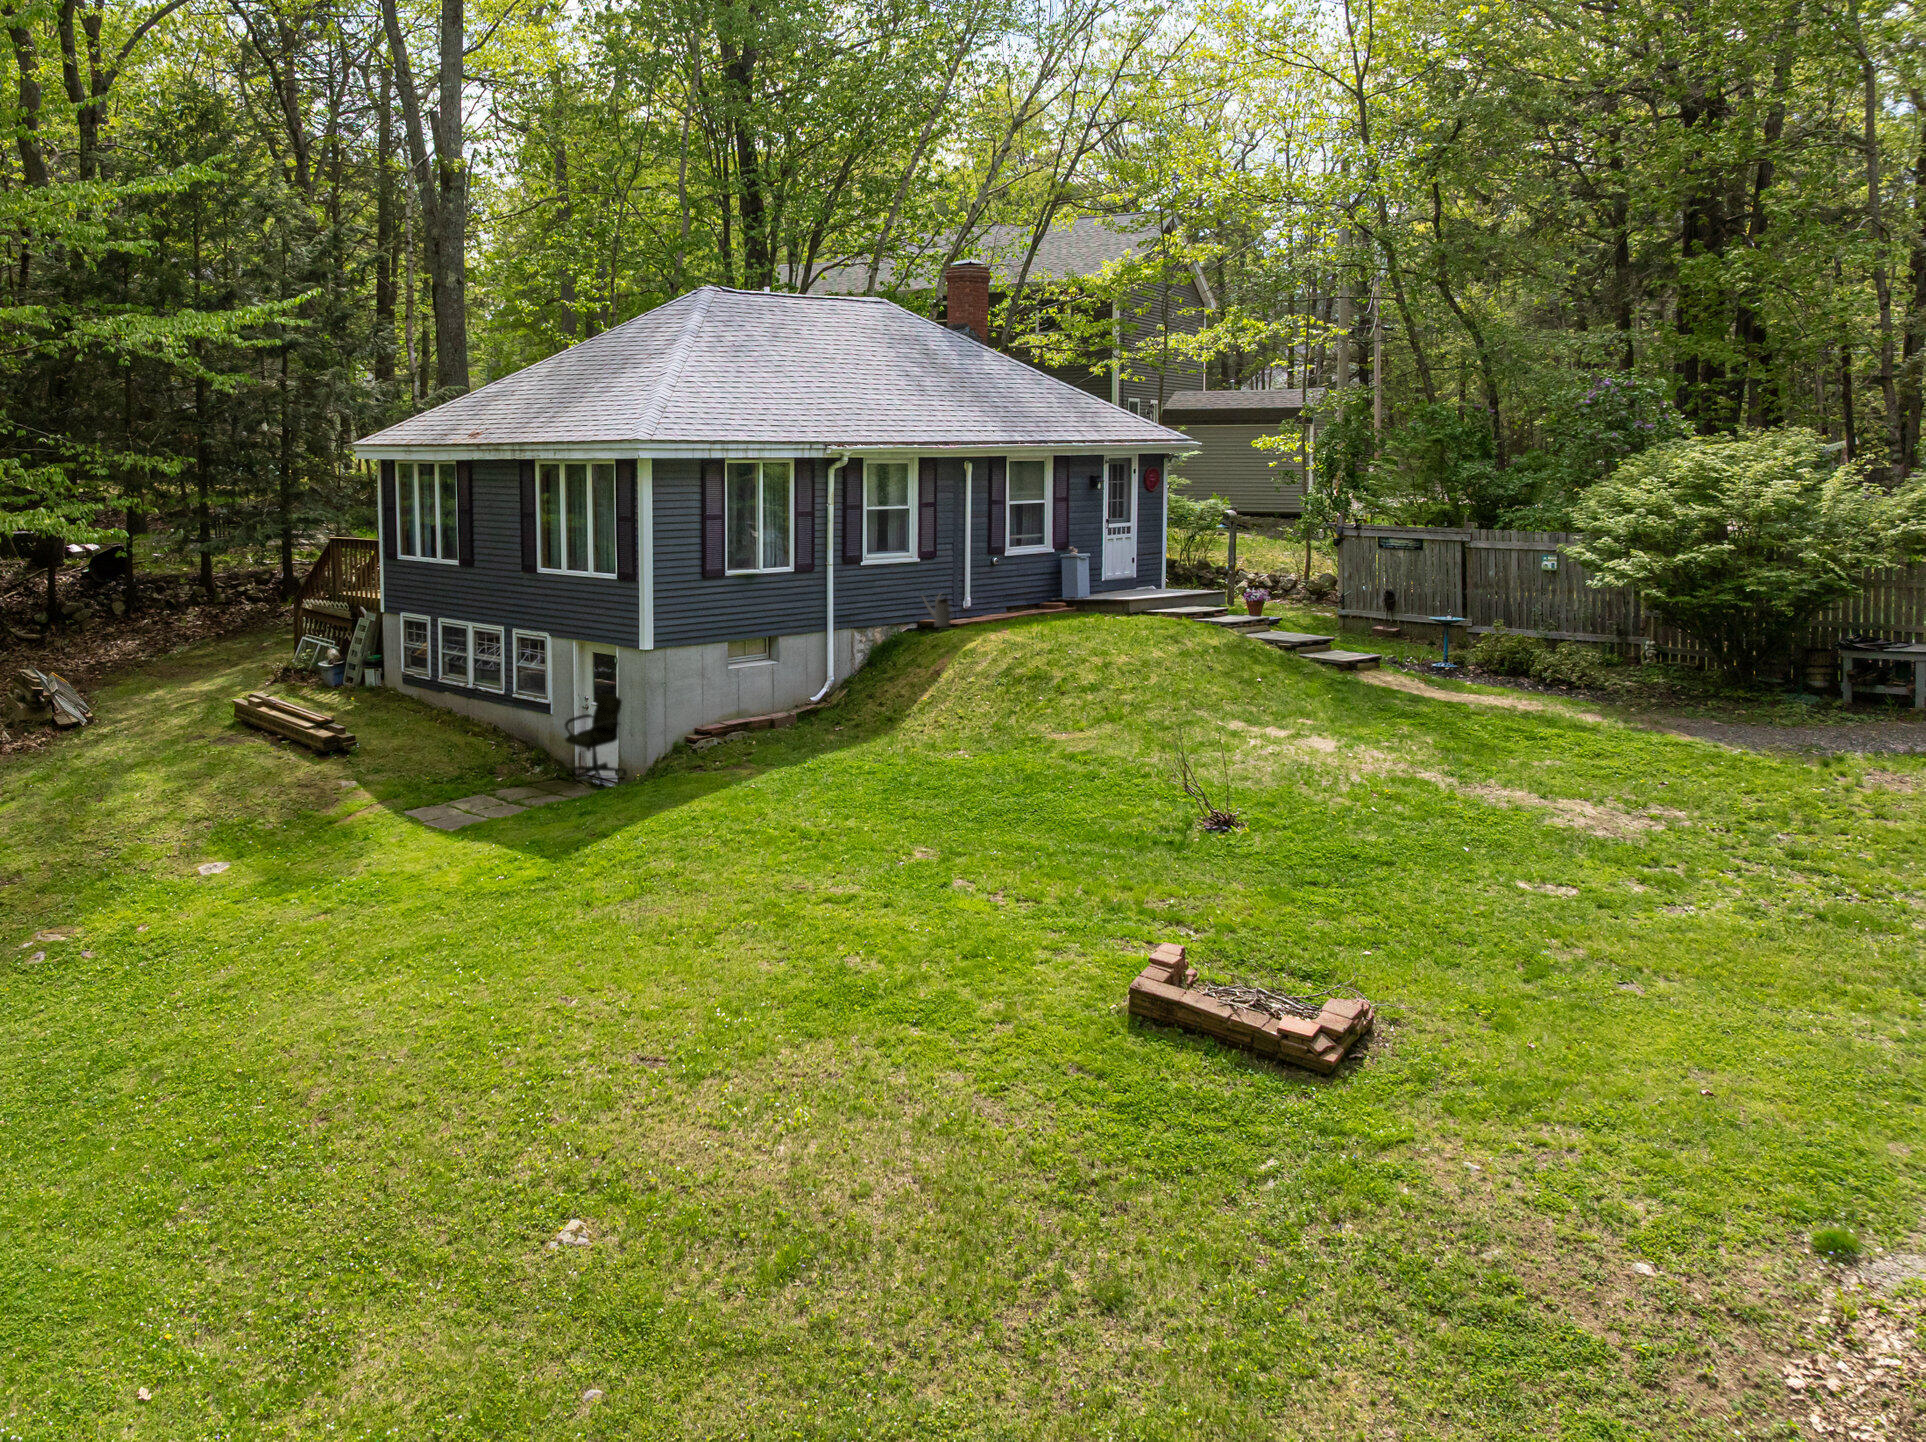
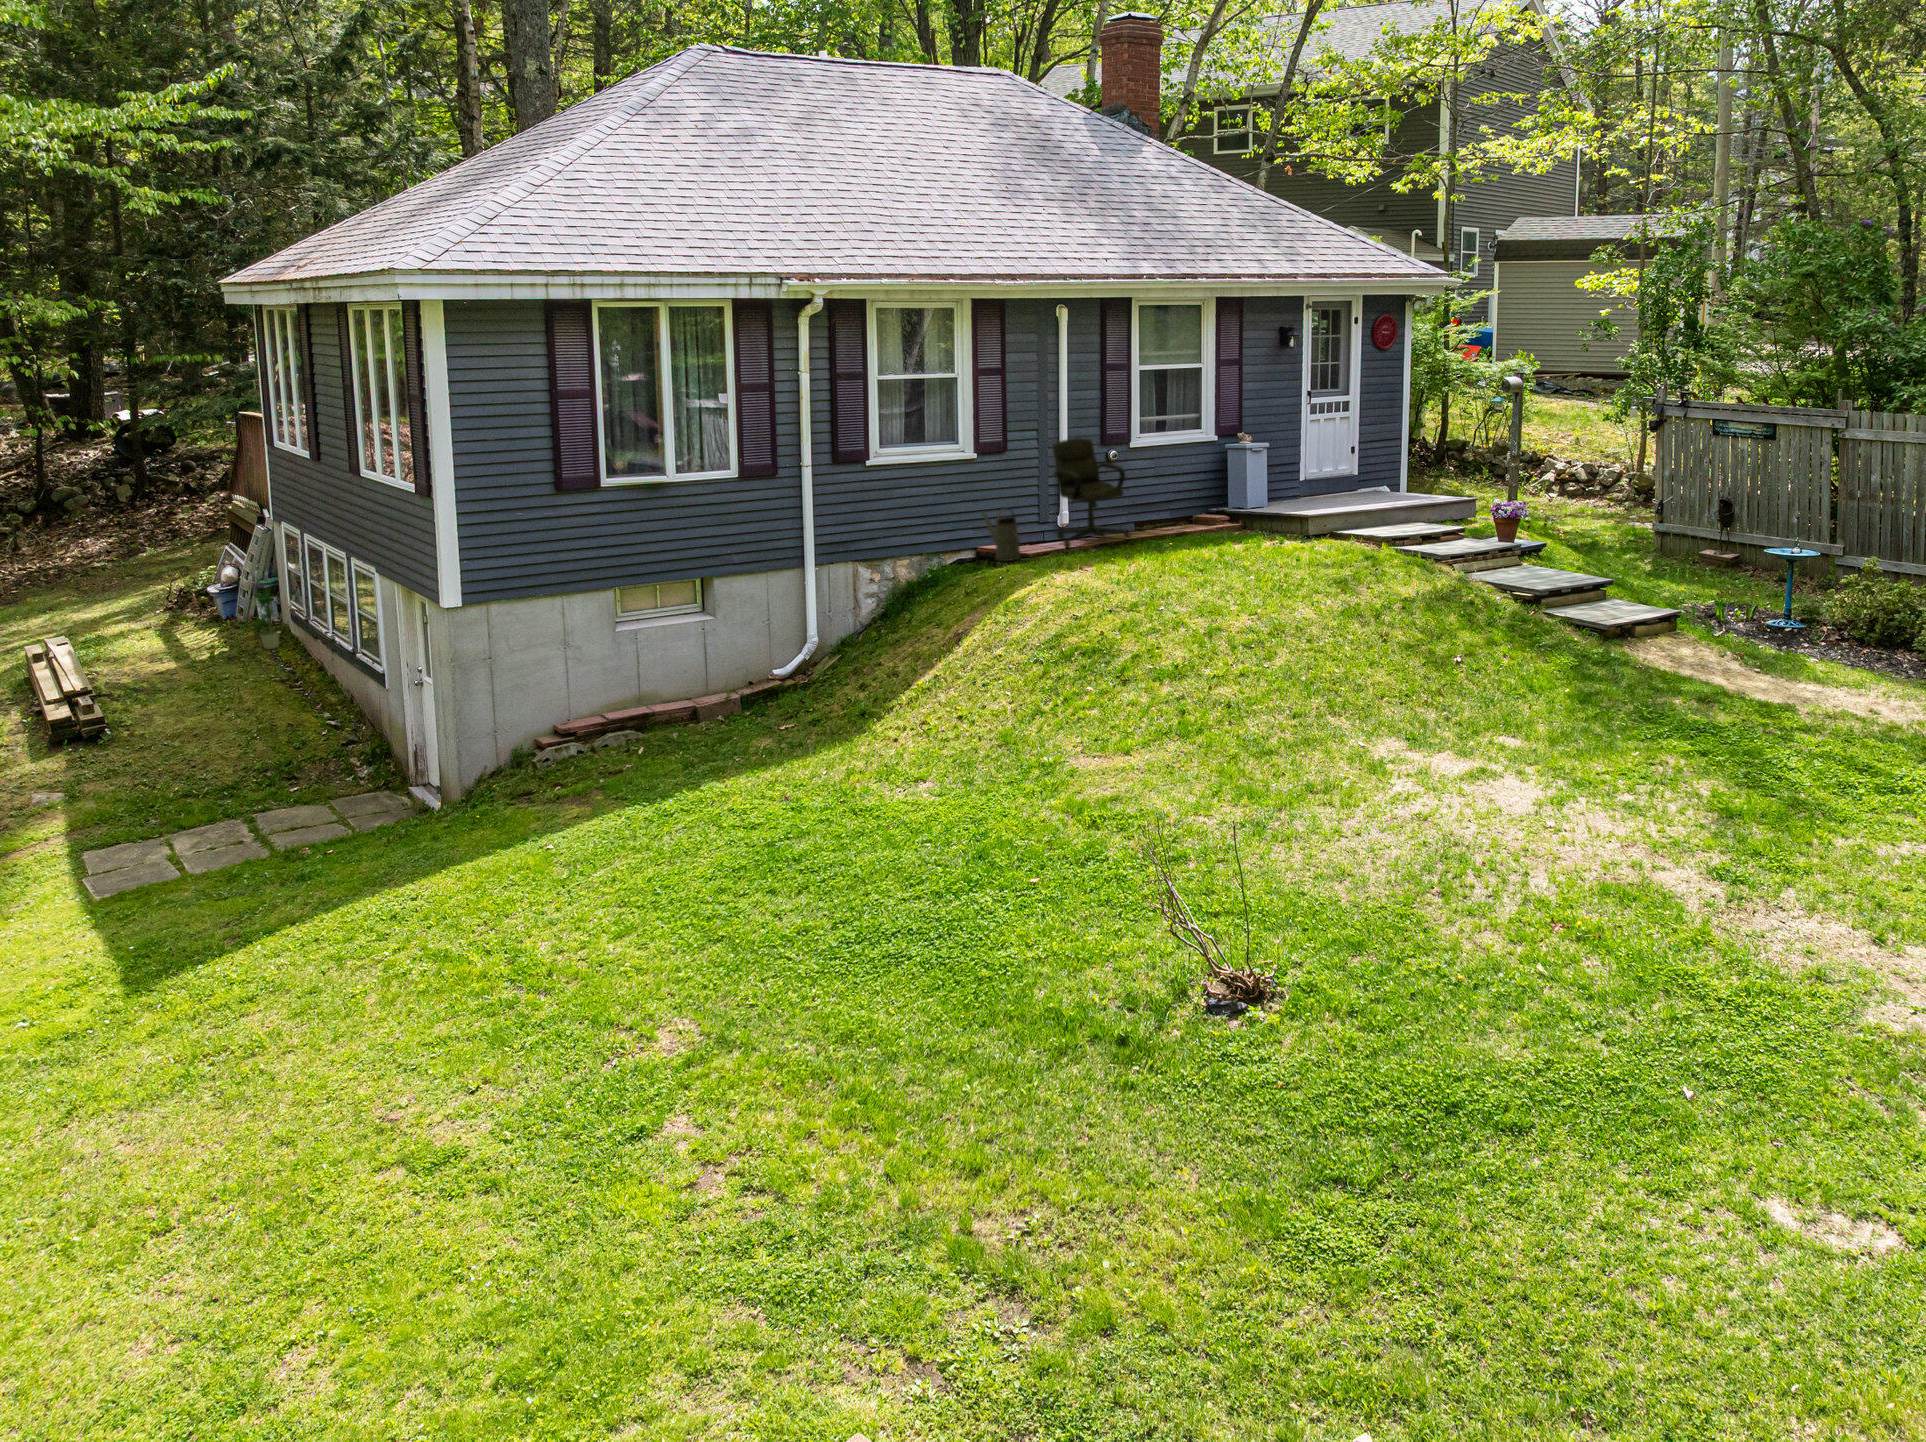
potted plant: none [384,655,412,700] -> present [252,589,279,649]
chair: present [564,694,627,785] -> present [1052,438,1131,548]

